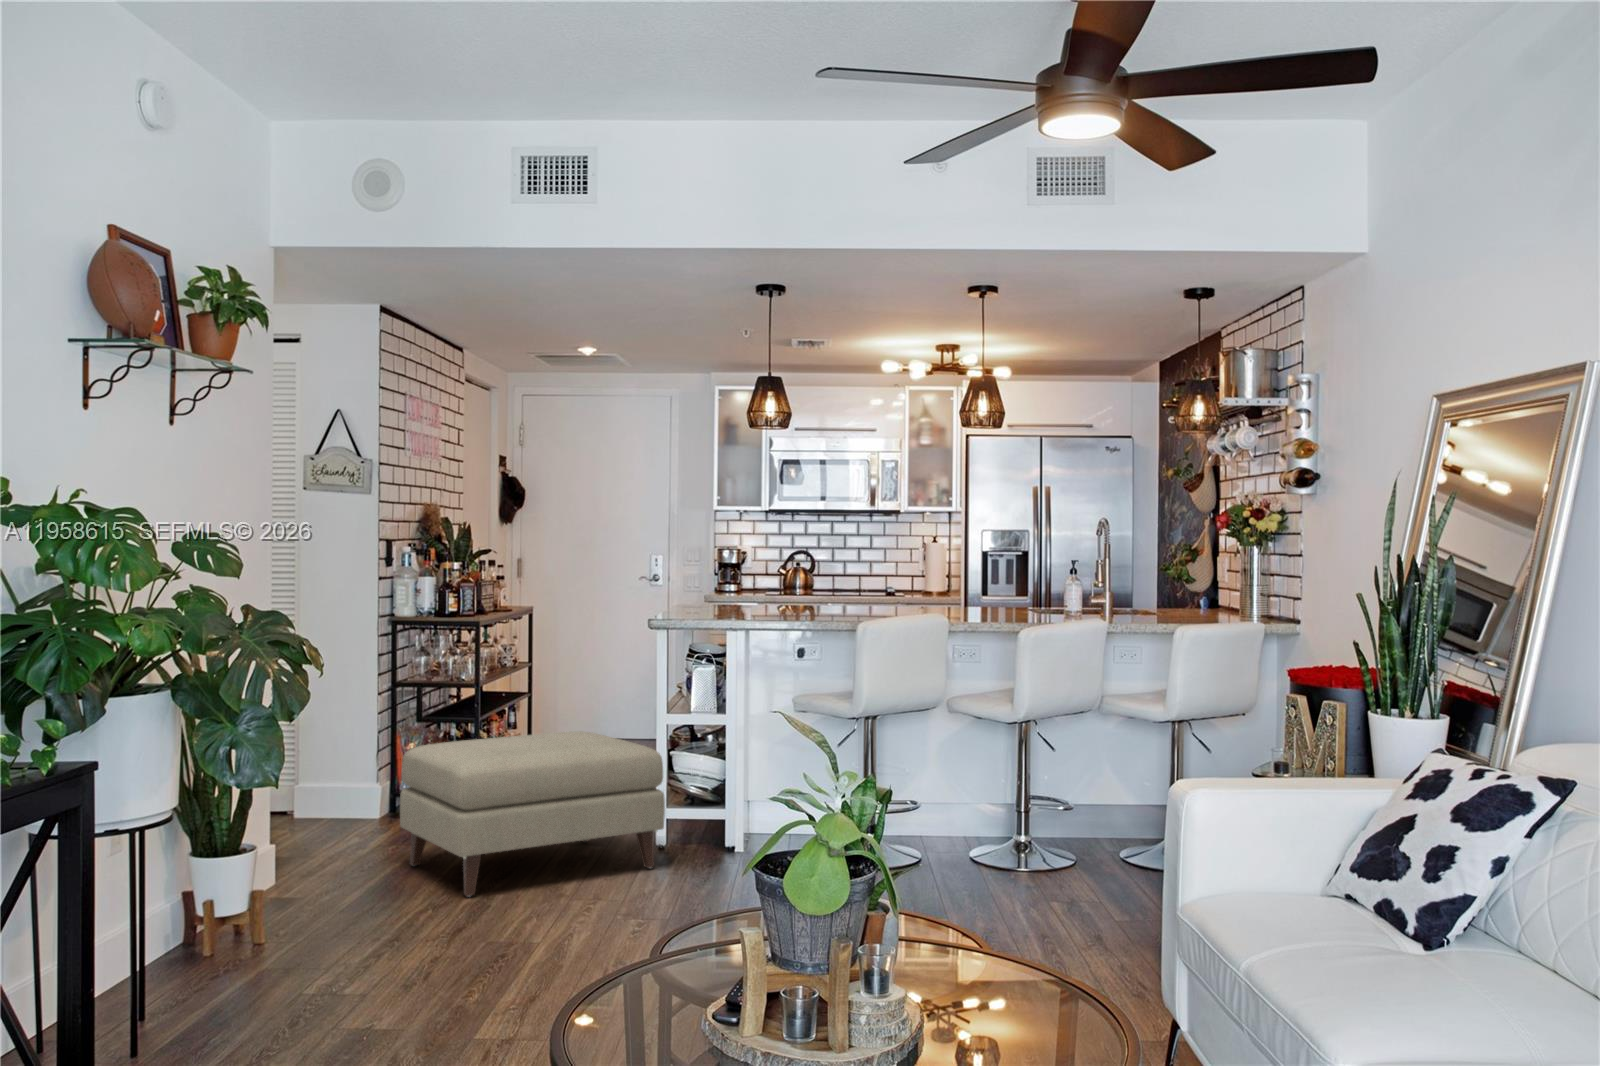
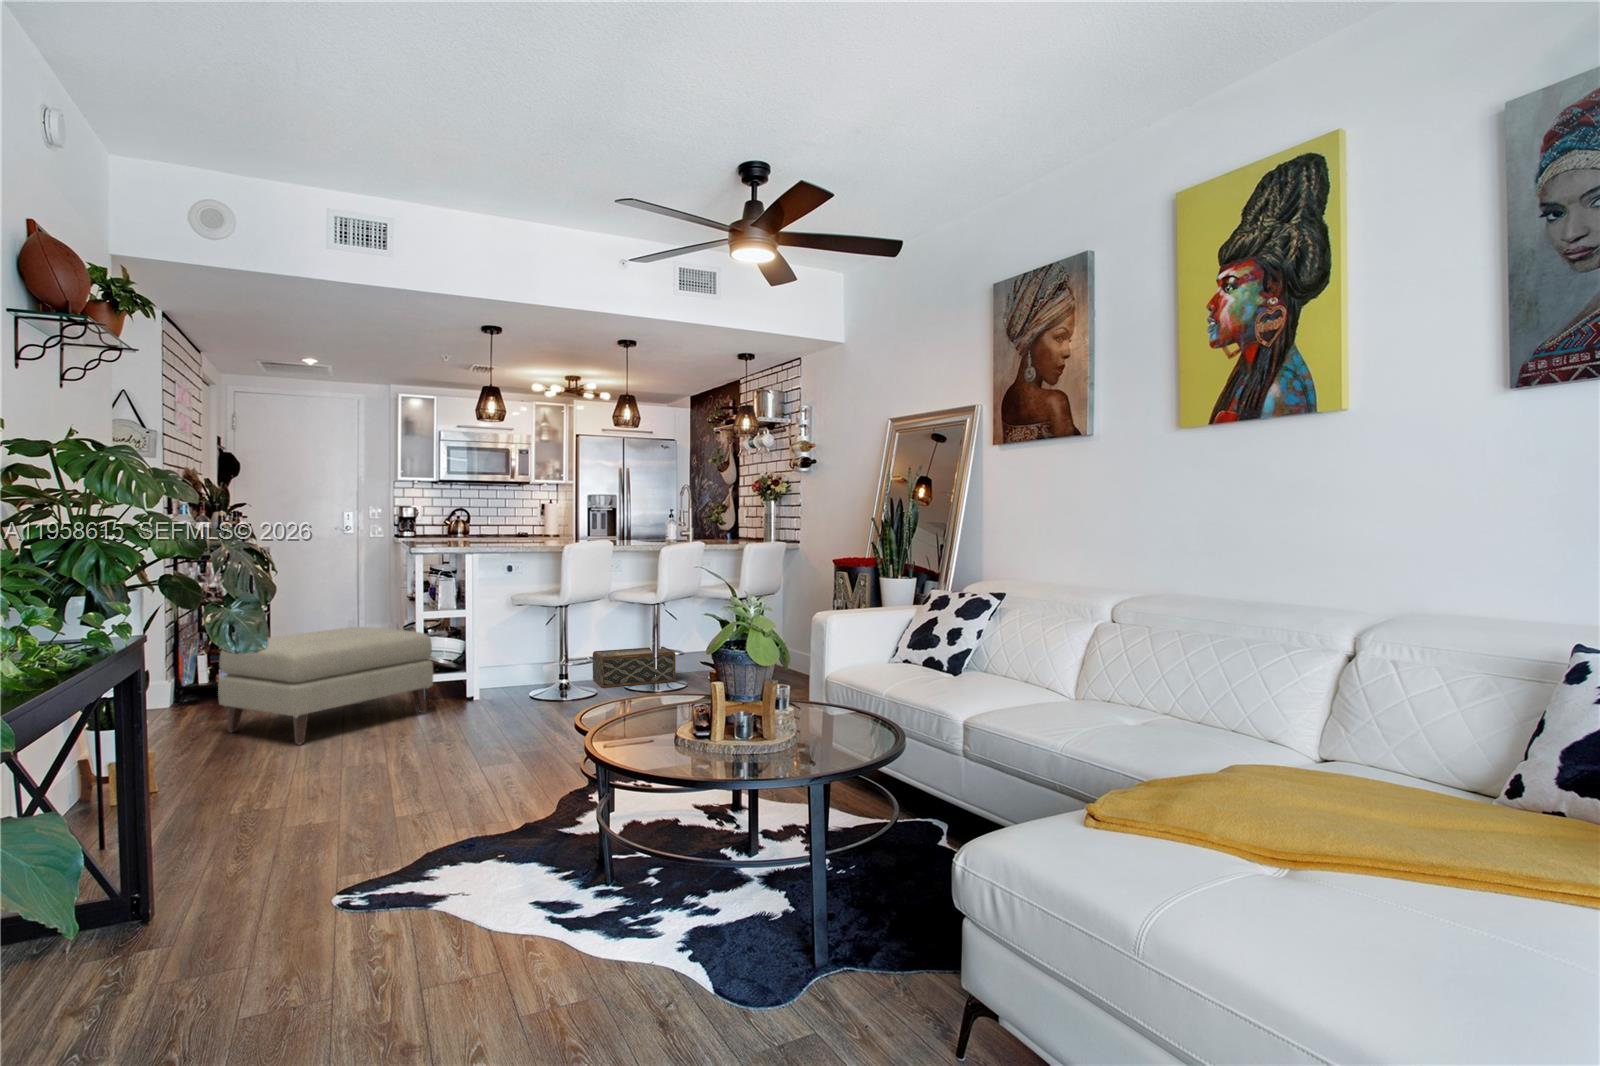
woven basket: none [926,794,1056,859] -> present [593,647,676,688]

